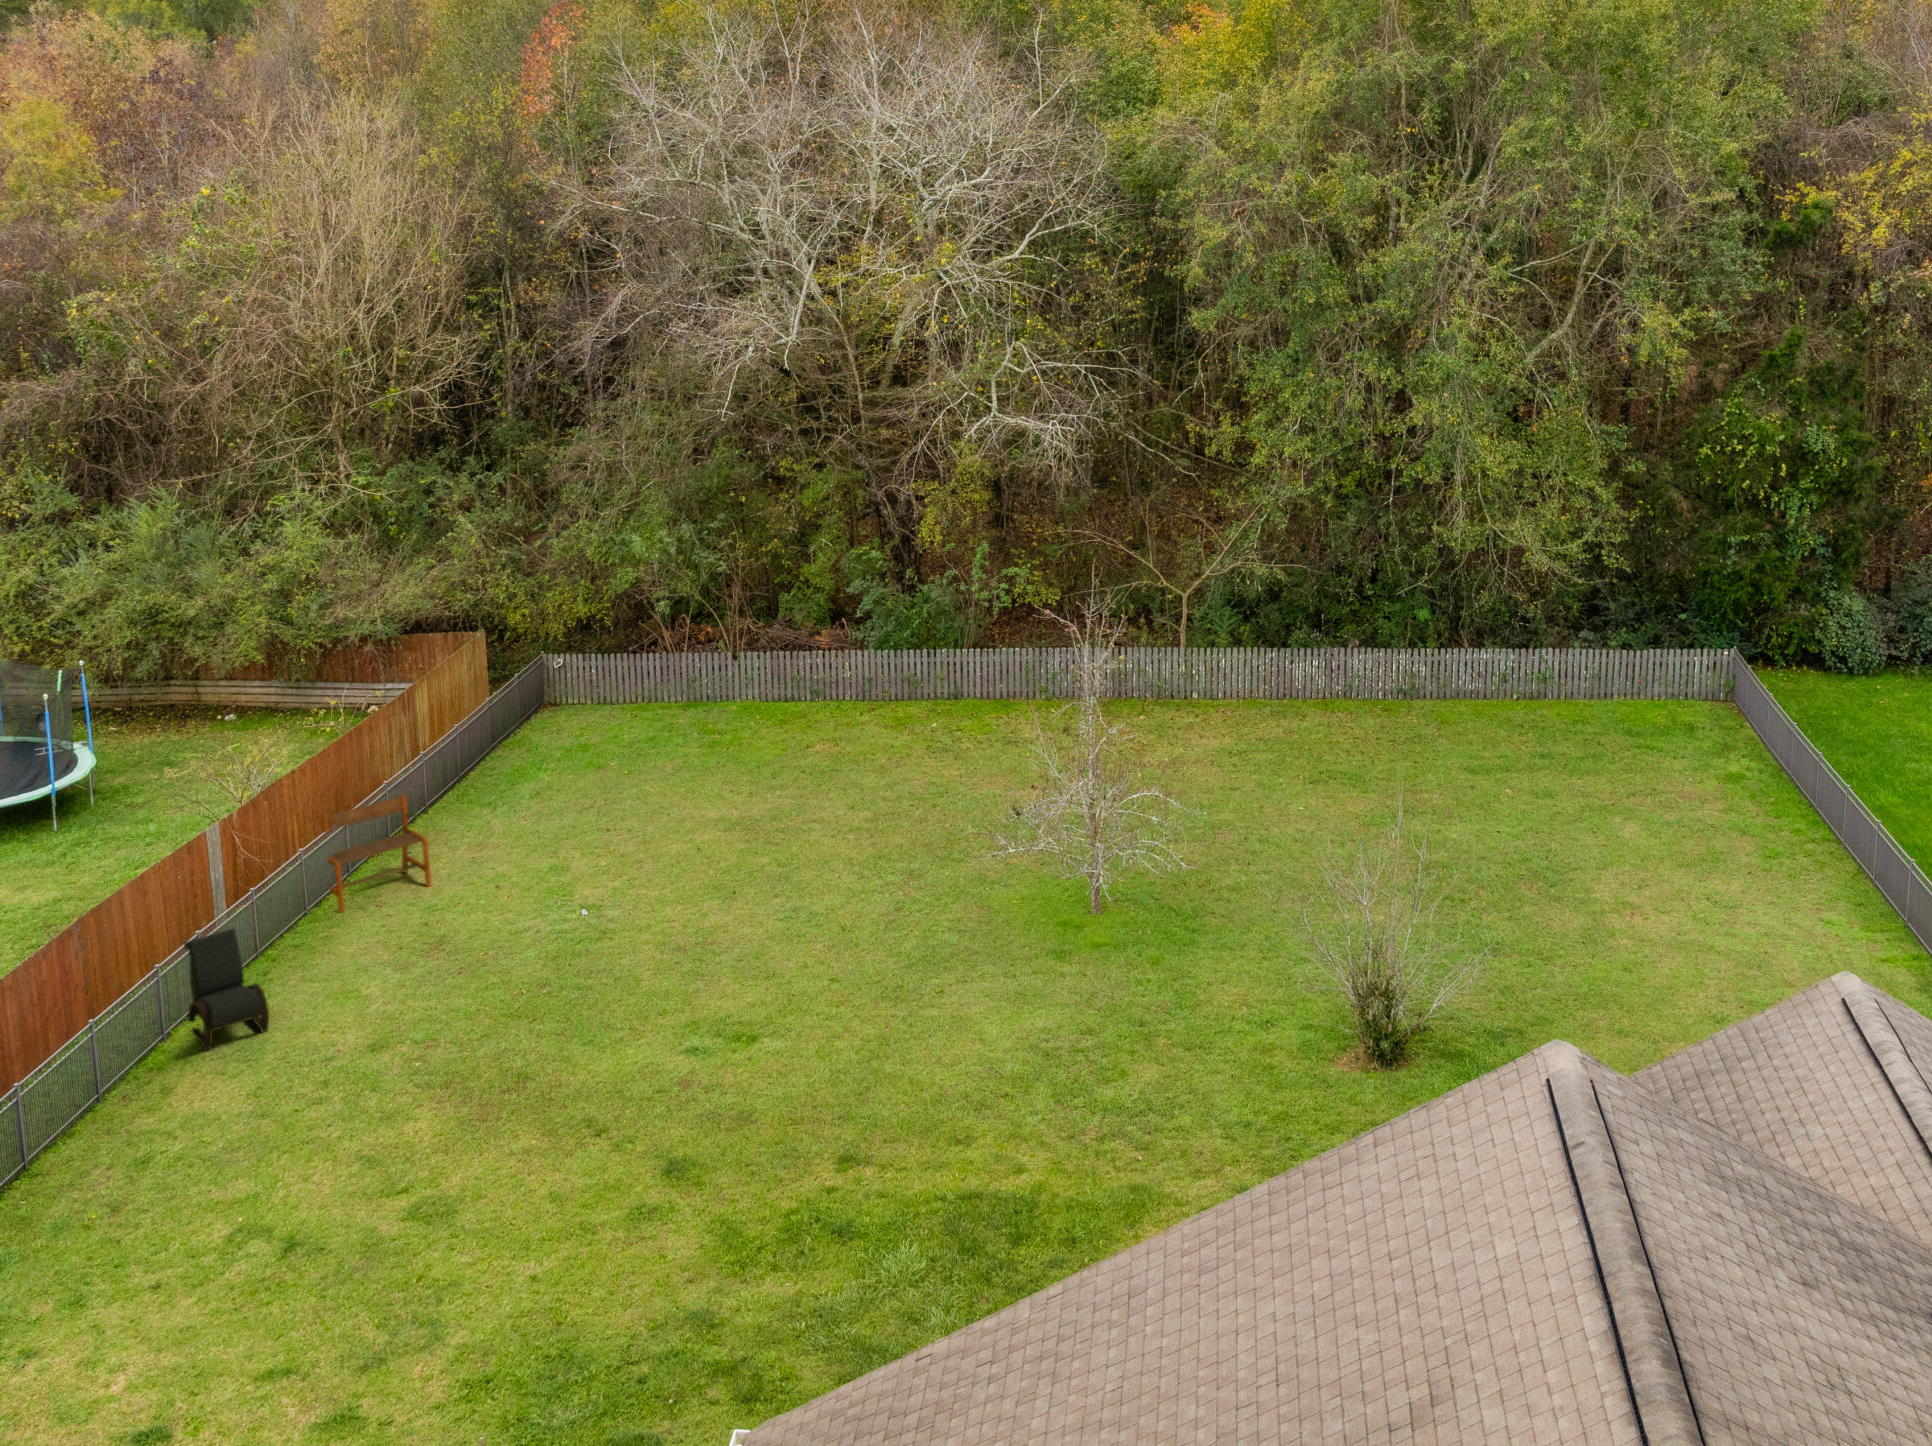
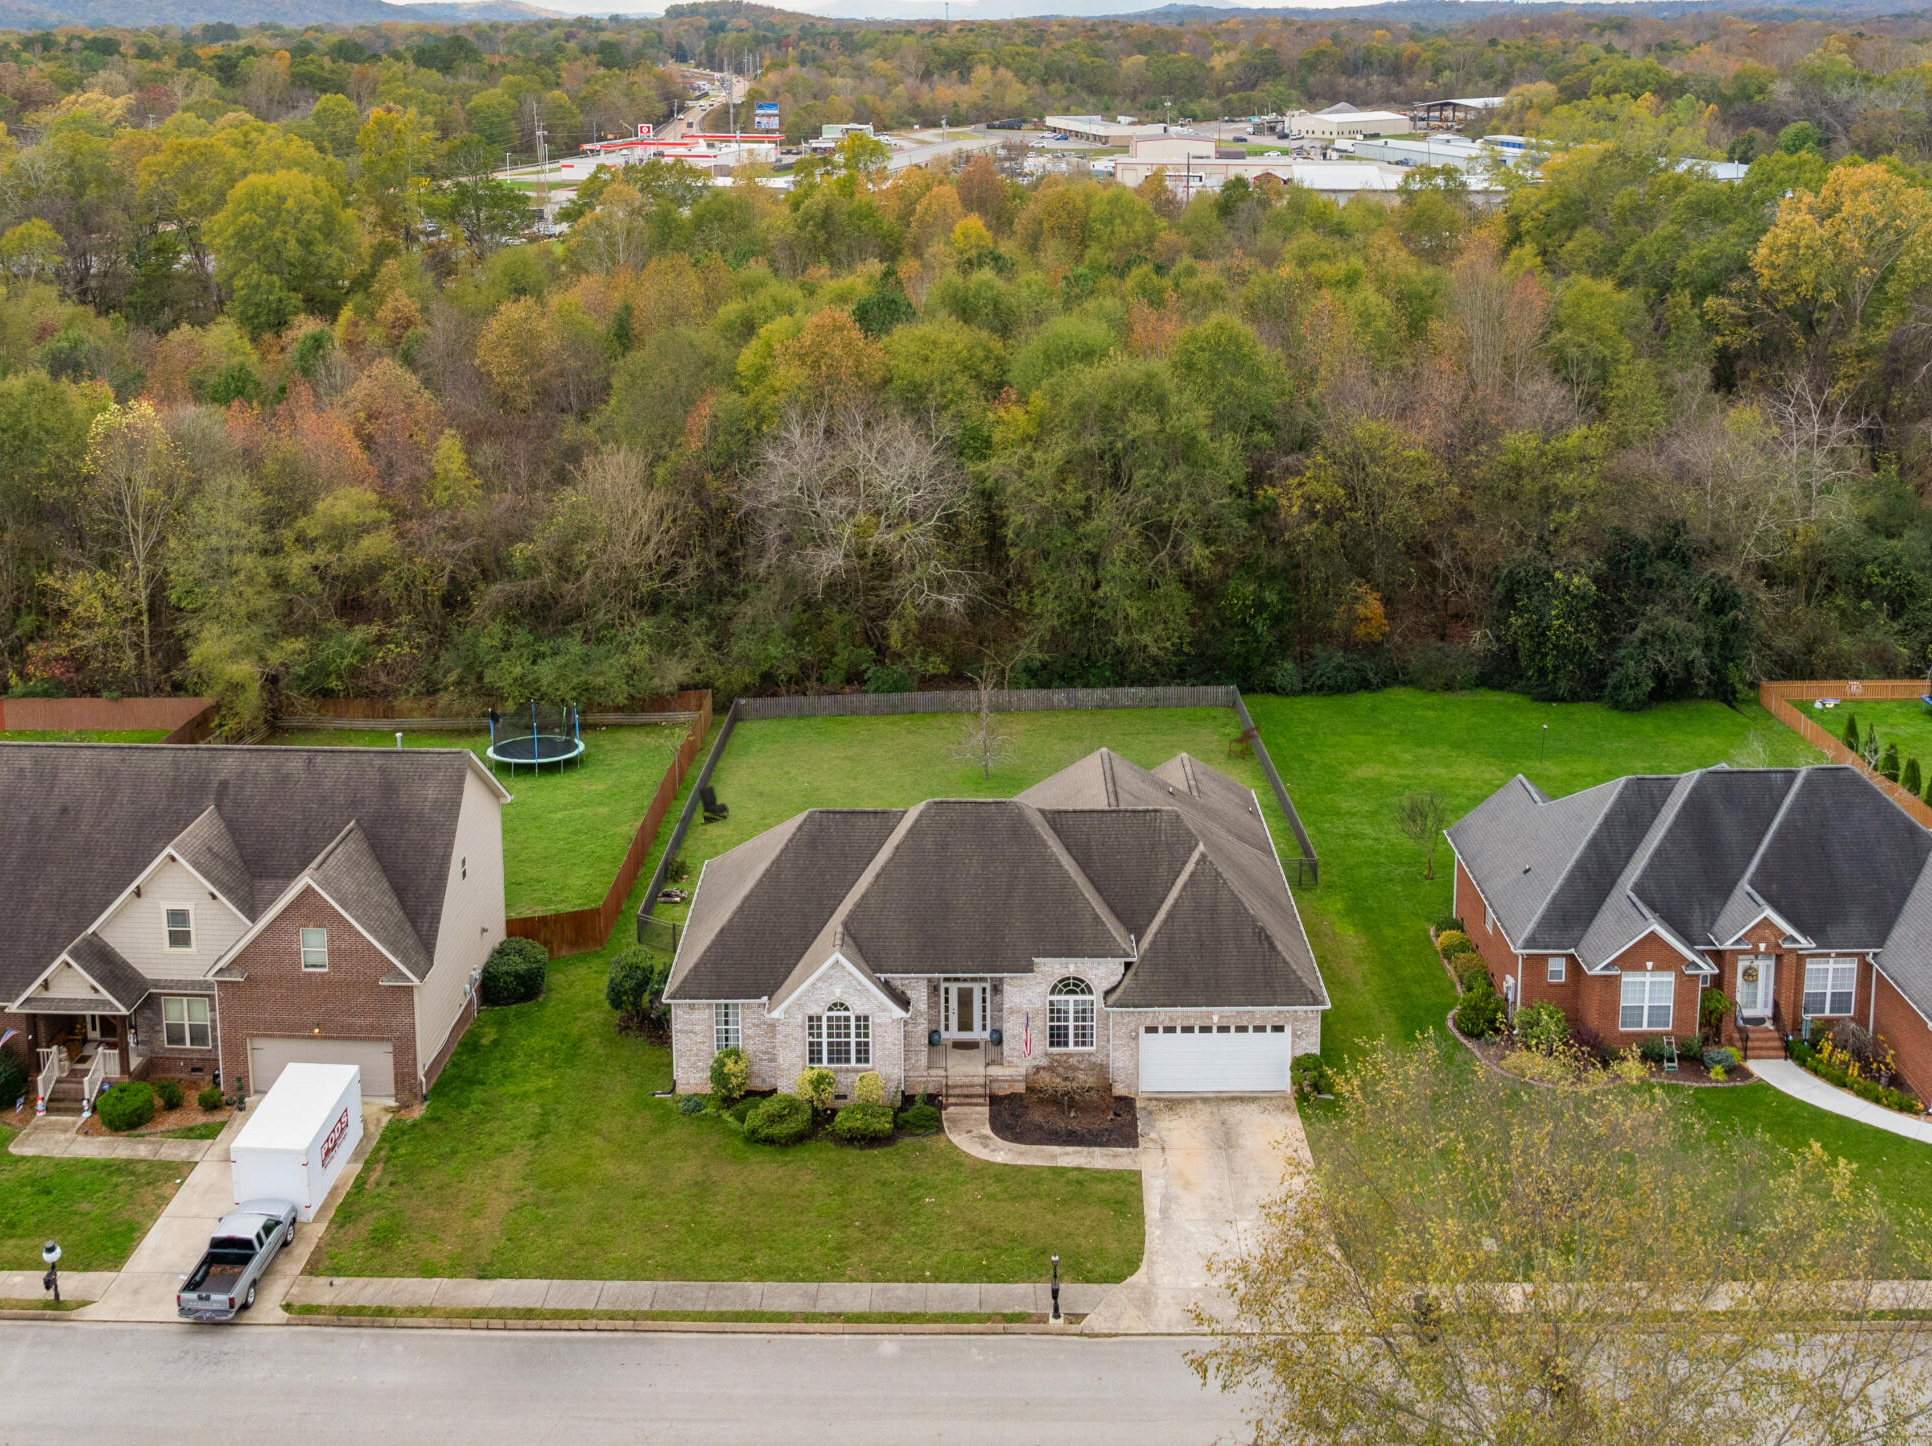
bench: present [322,795,431,912] -> present [1229,726,1259,758]

